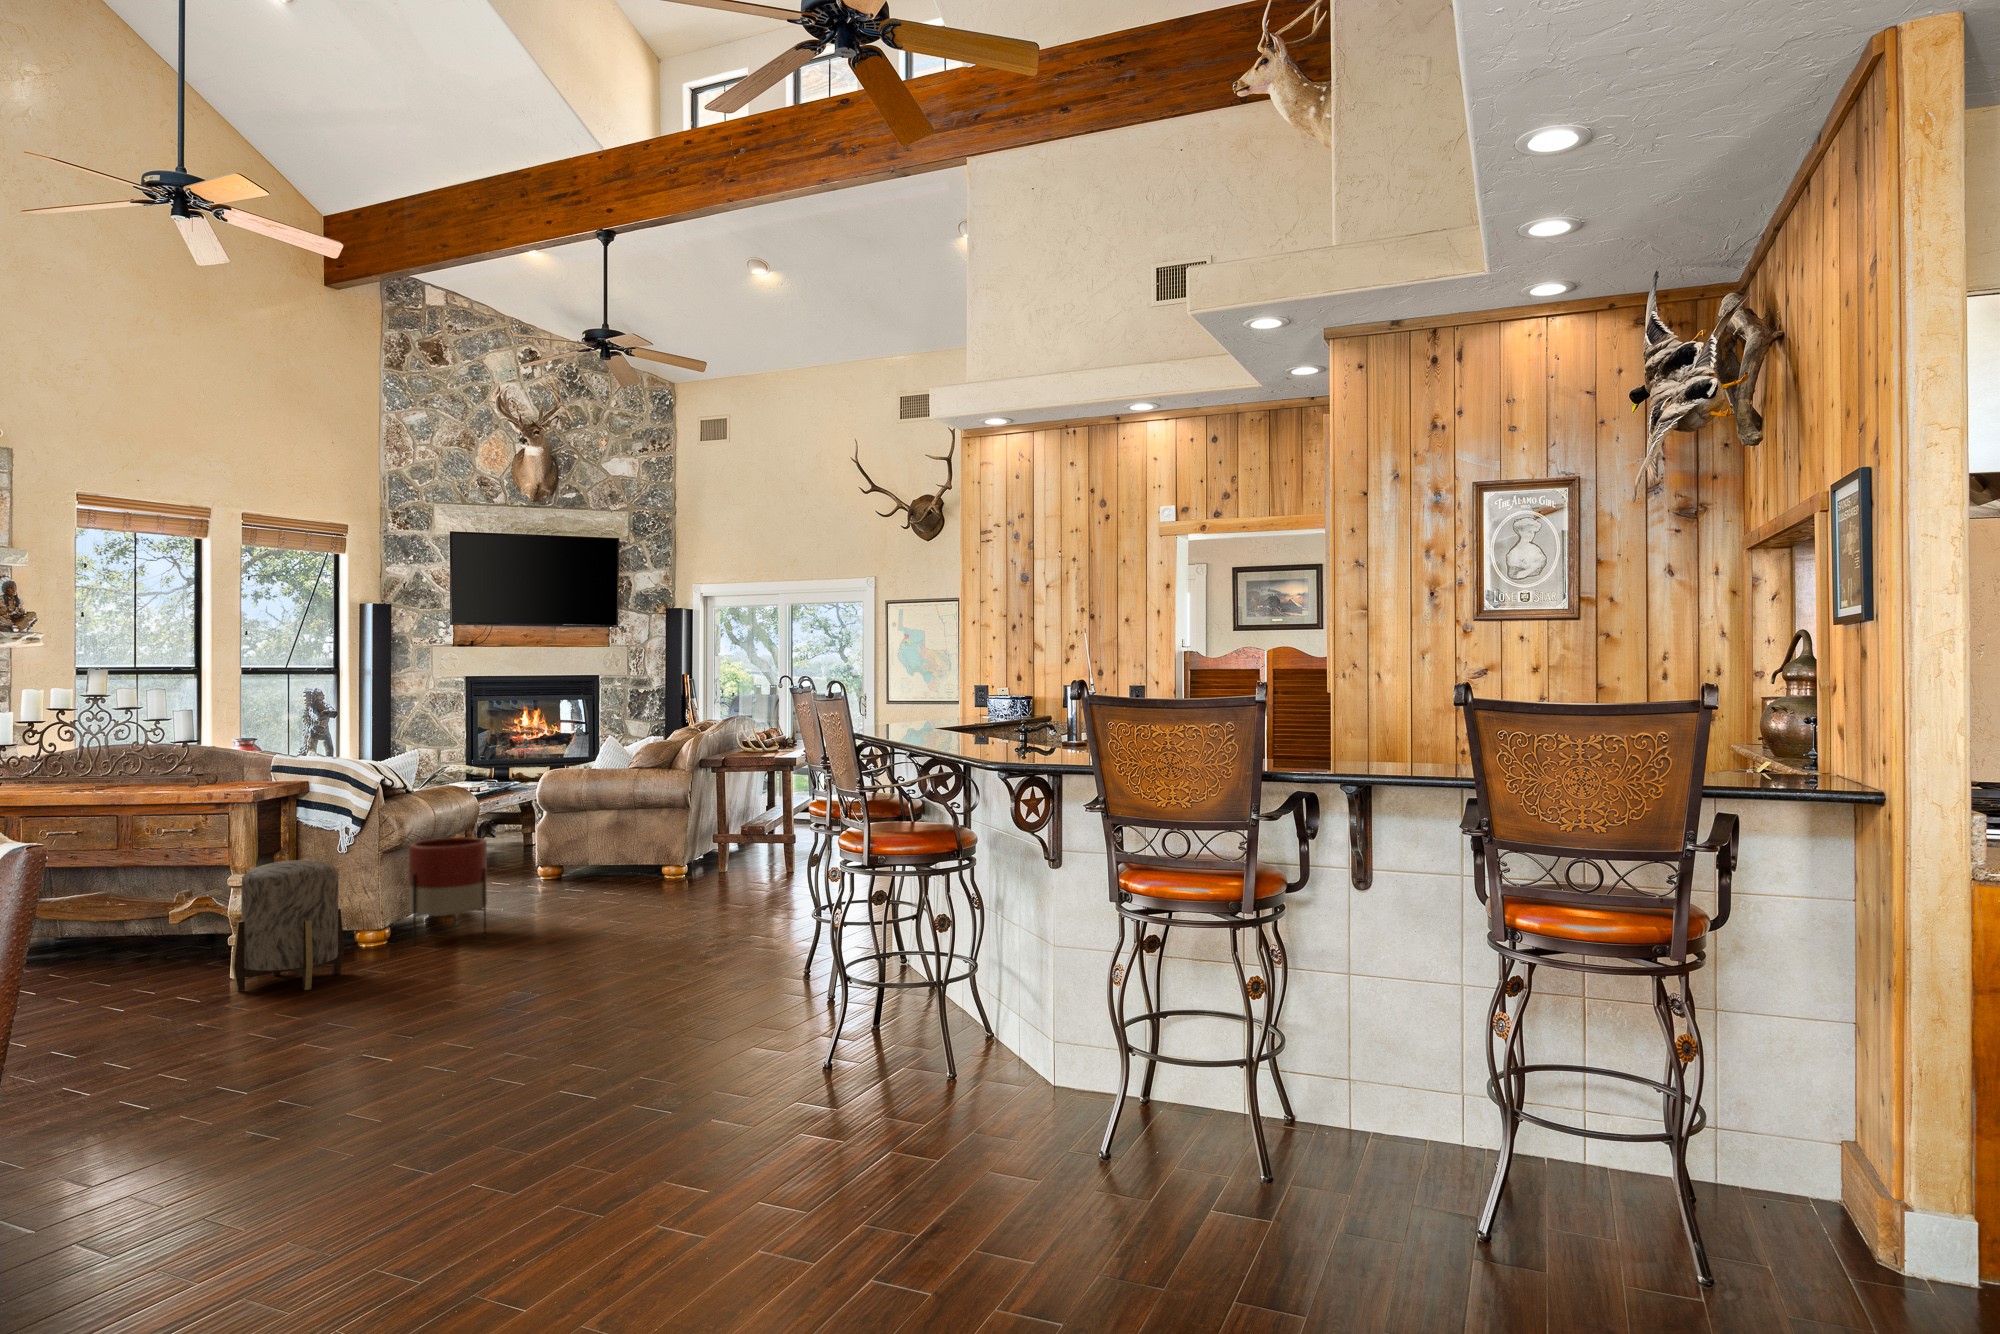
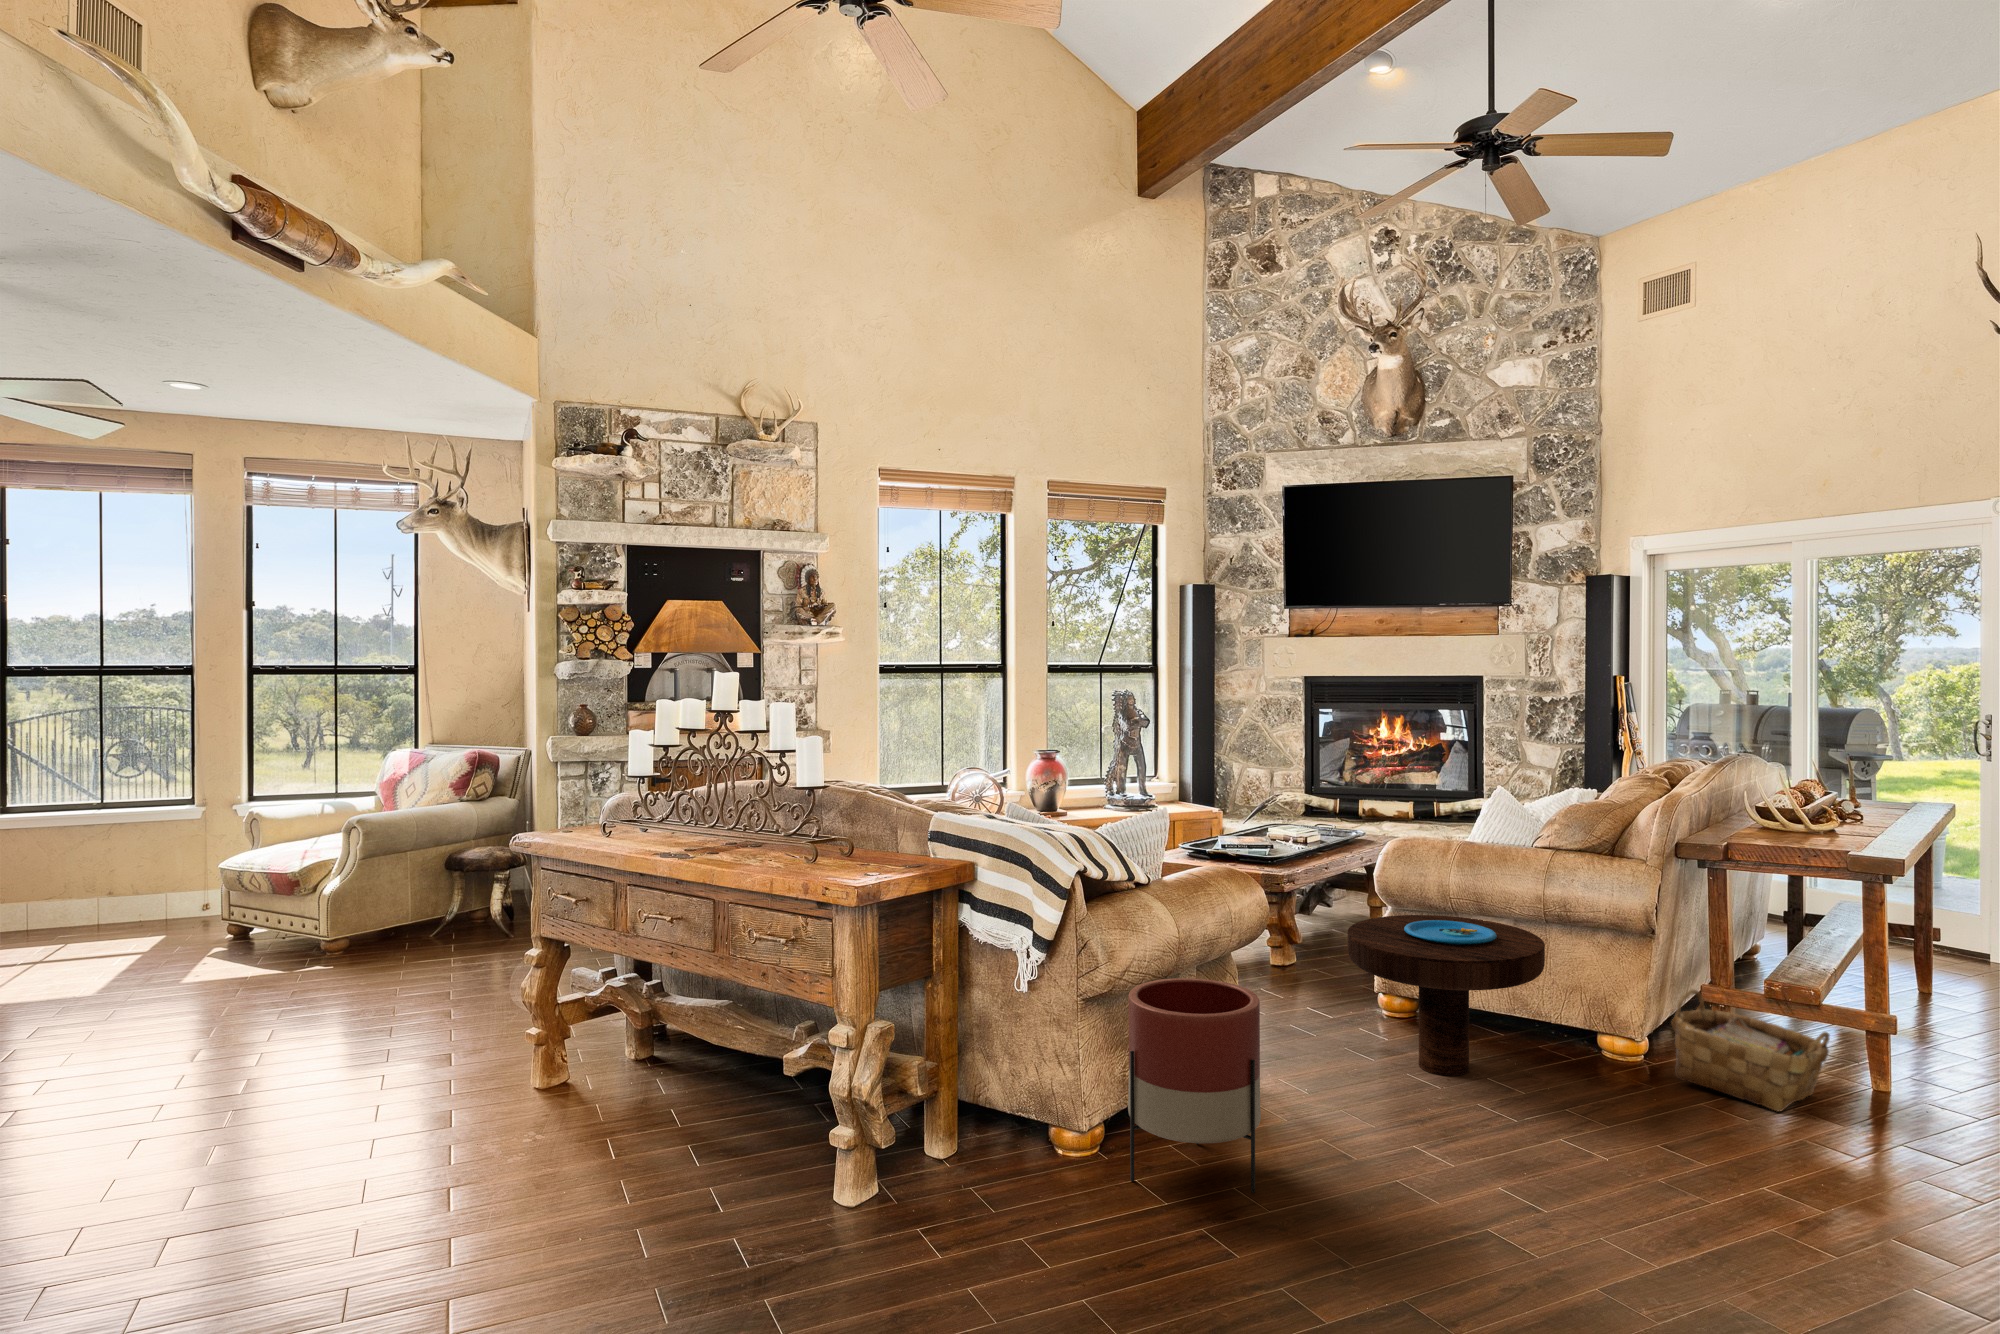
side table: none [523,811,633,895] -> present [1347,915,1545,1076]
woven basket: none [696,834,765,884] -> present [1671,989,1830,1112]
ottoman: present [232,860,344,991] -> none [800,1027,983,1304]

